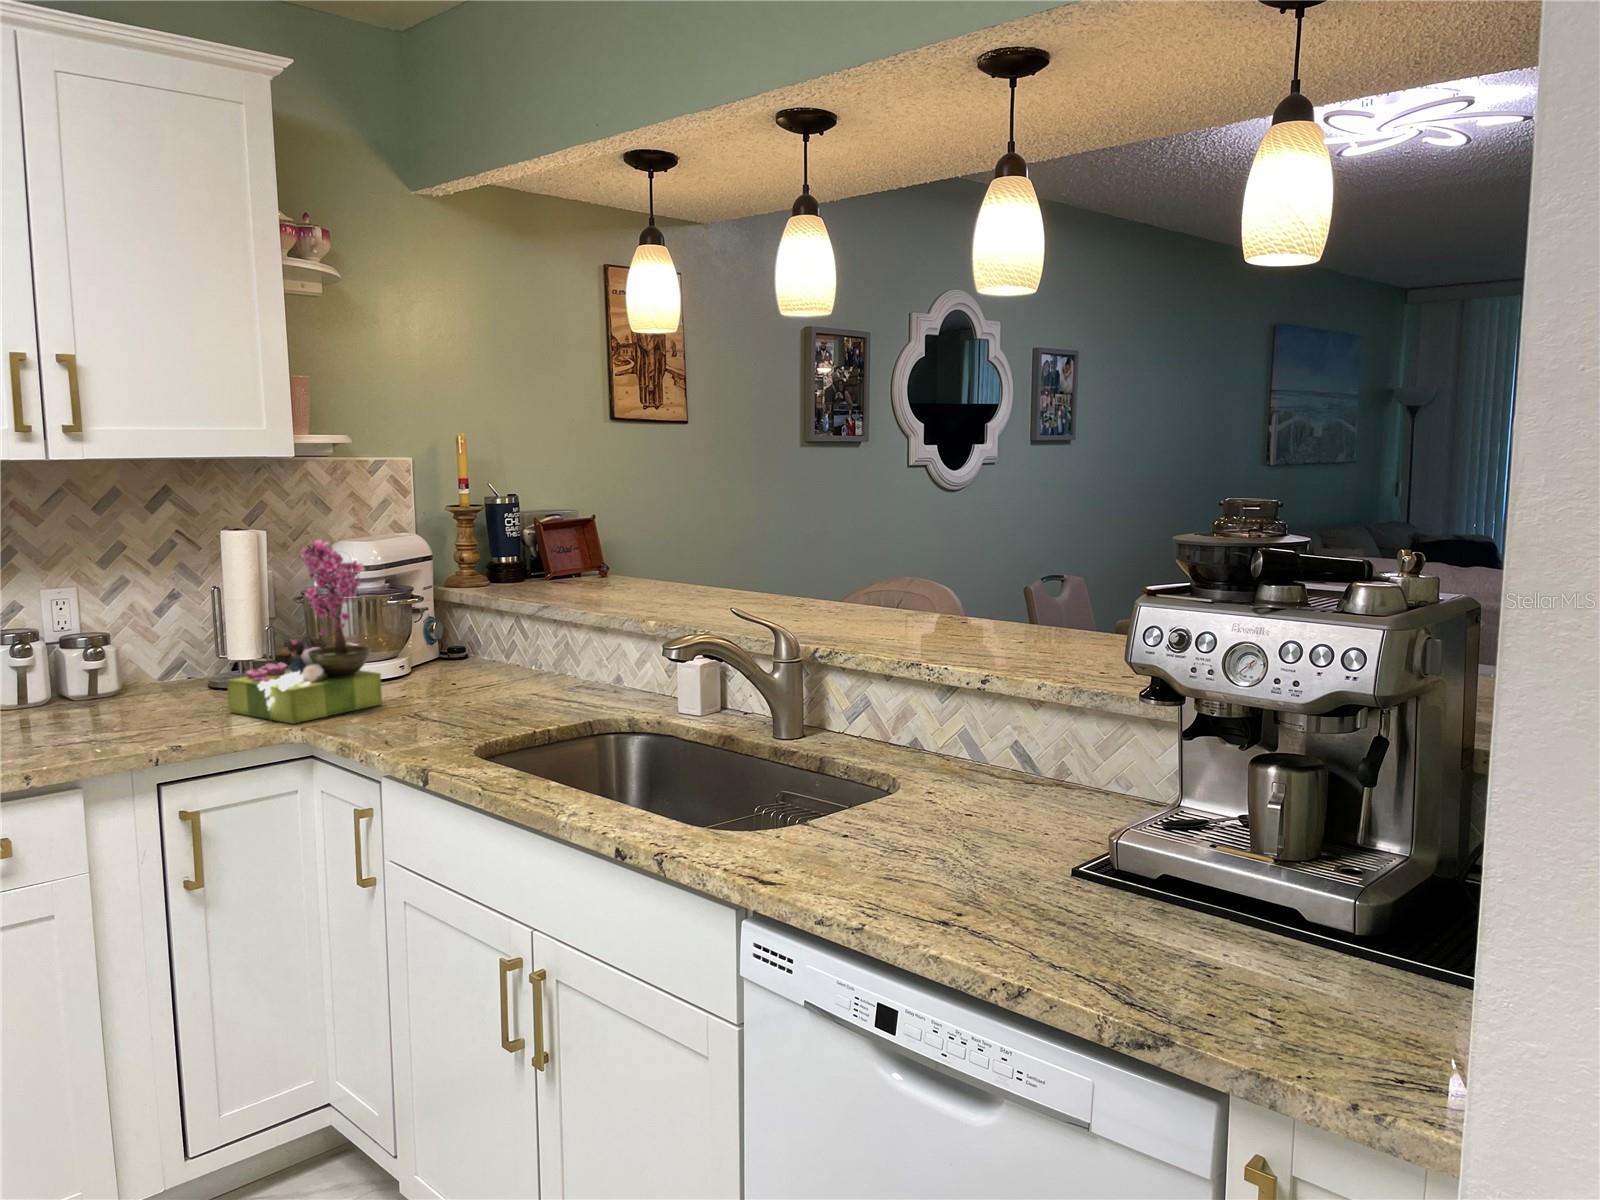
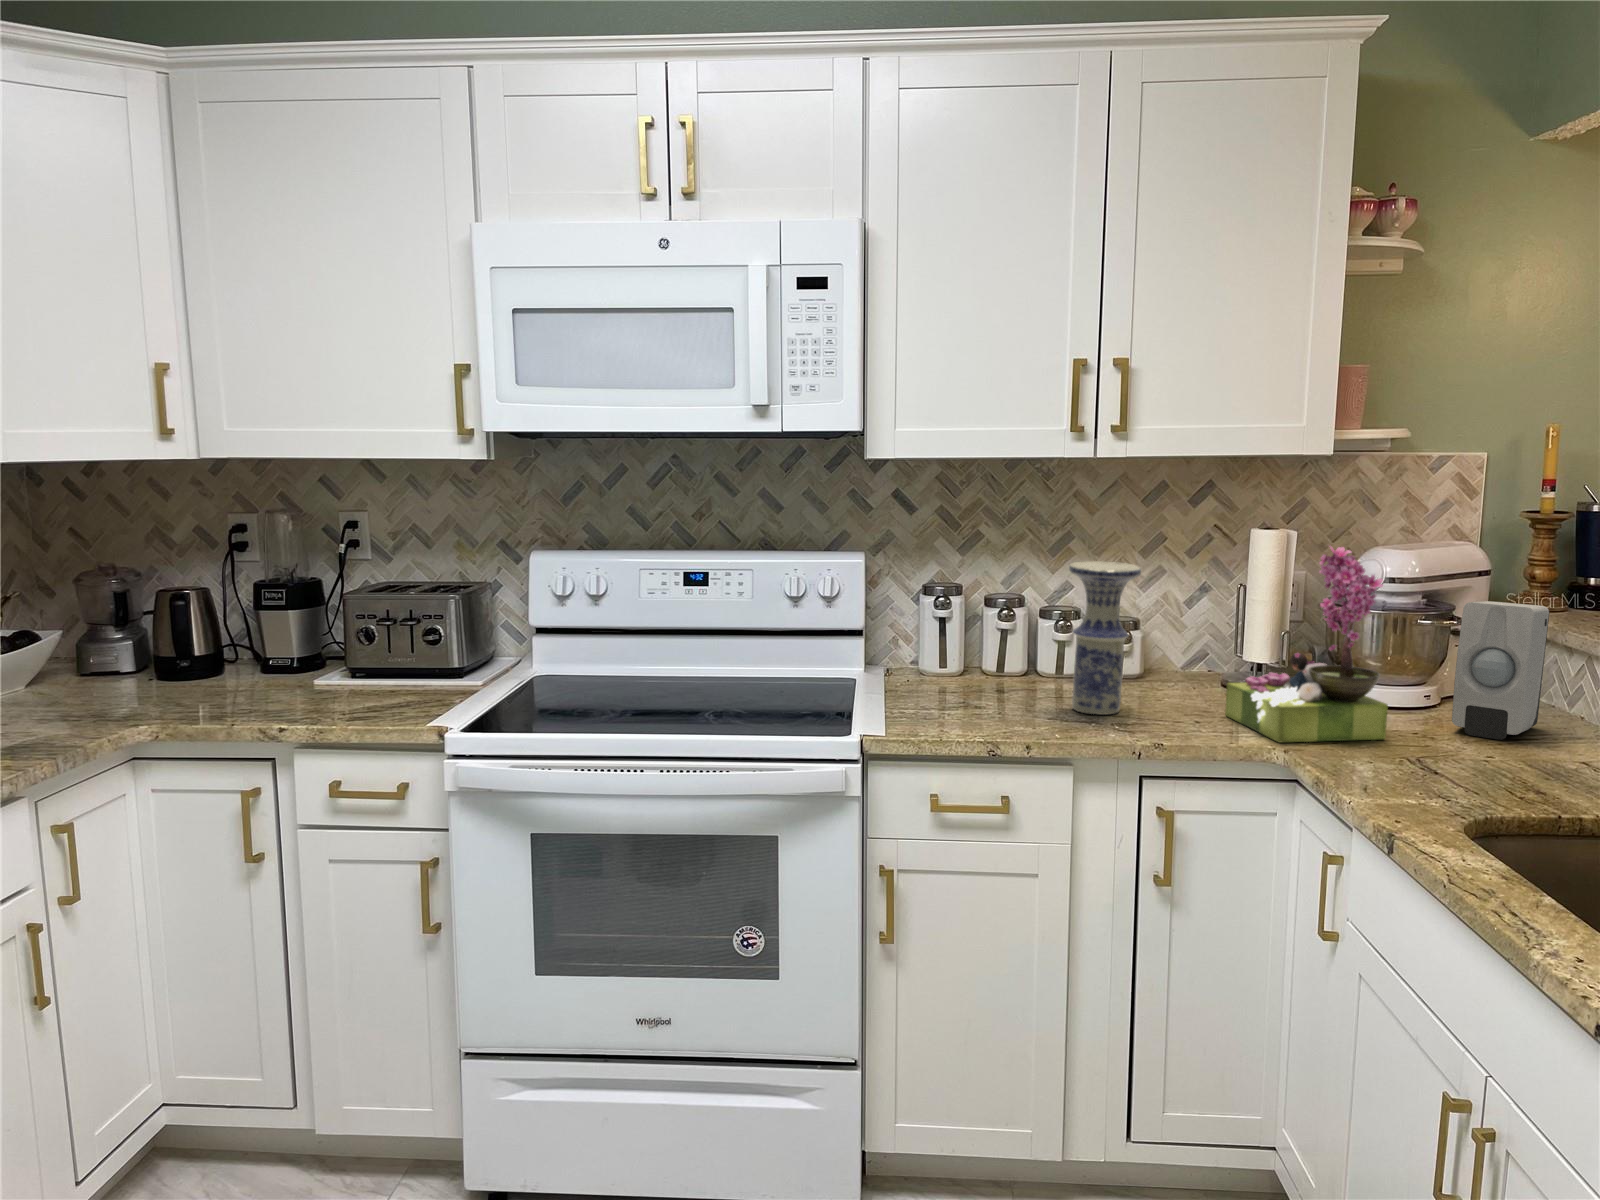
vase: none [32,571,122,737] -> present [1069,561,1141,715]
soap dispenser: none [426,578,488,690] -> present [1452,601,1549,740]

